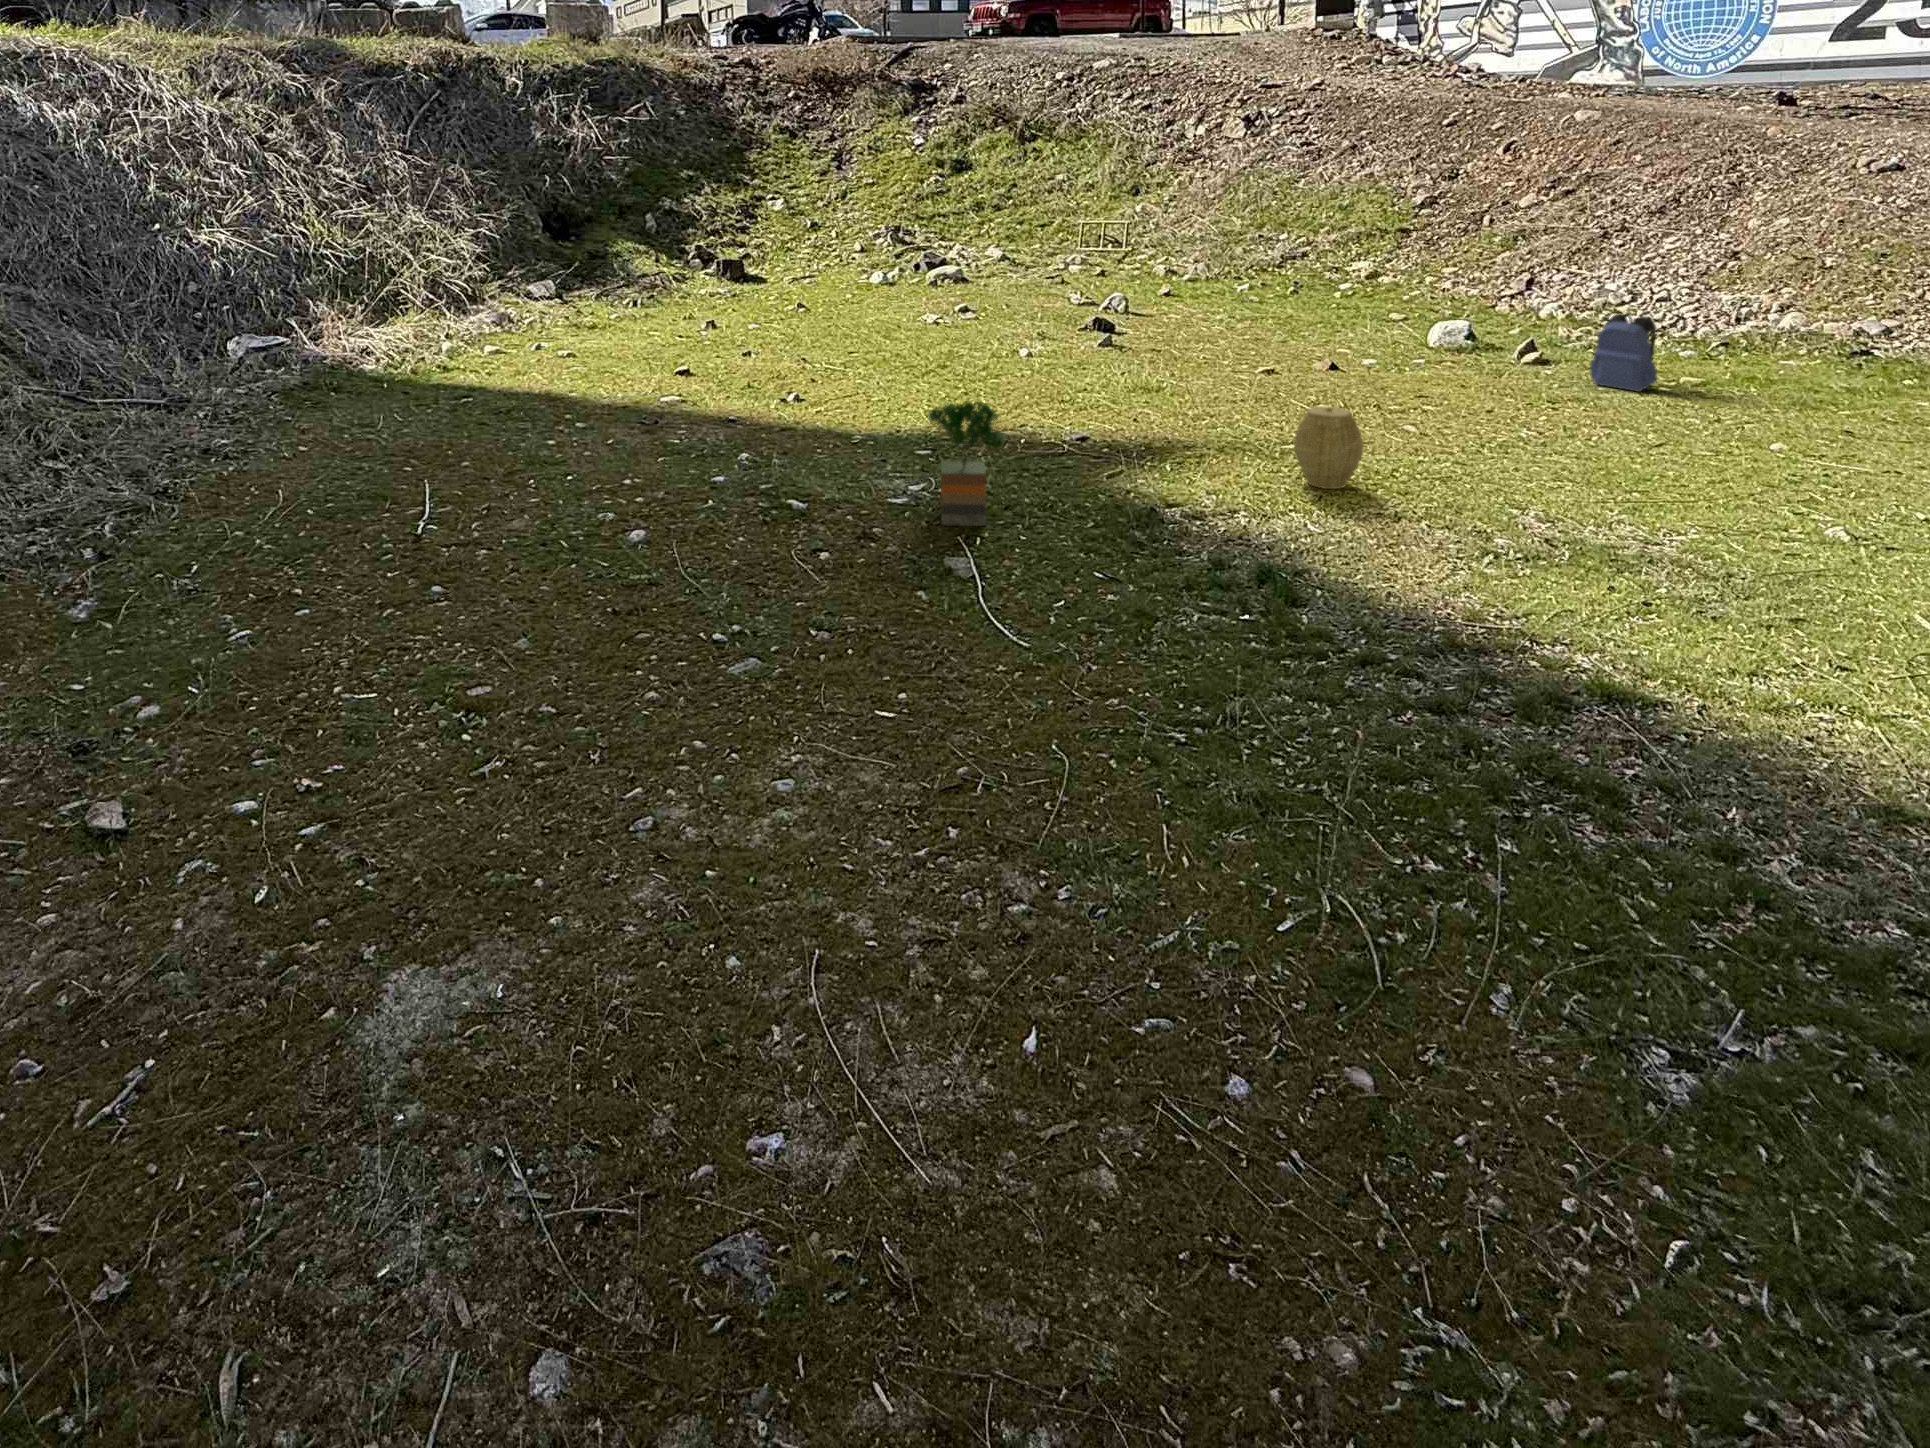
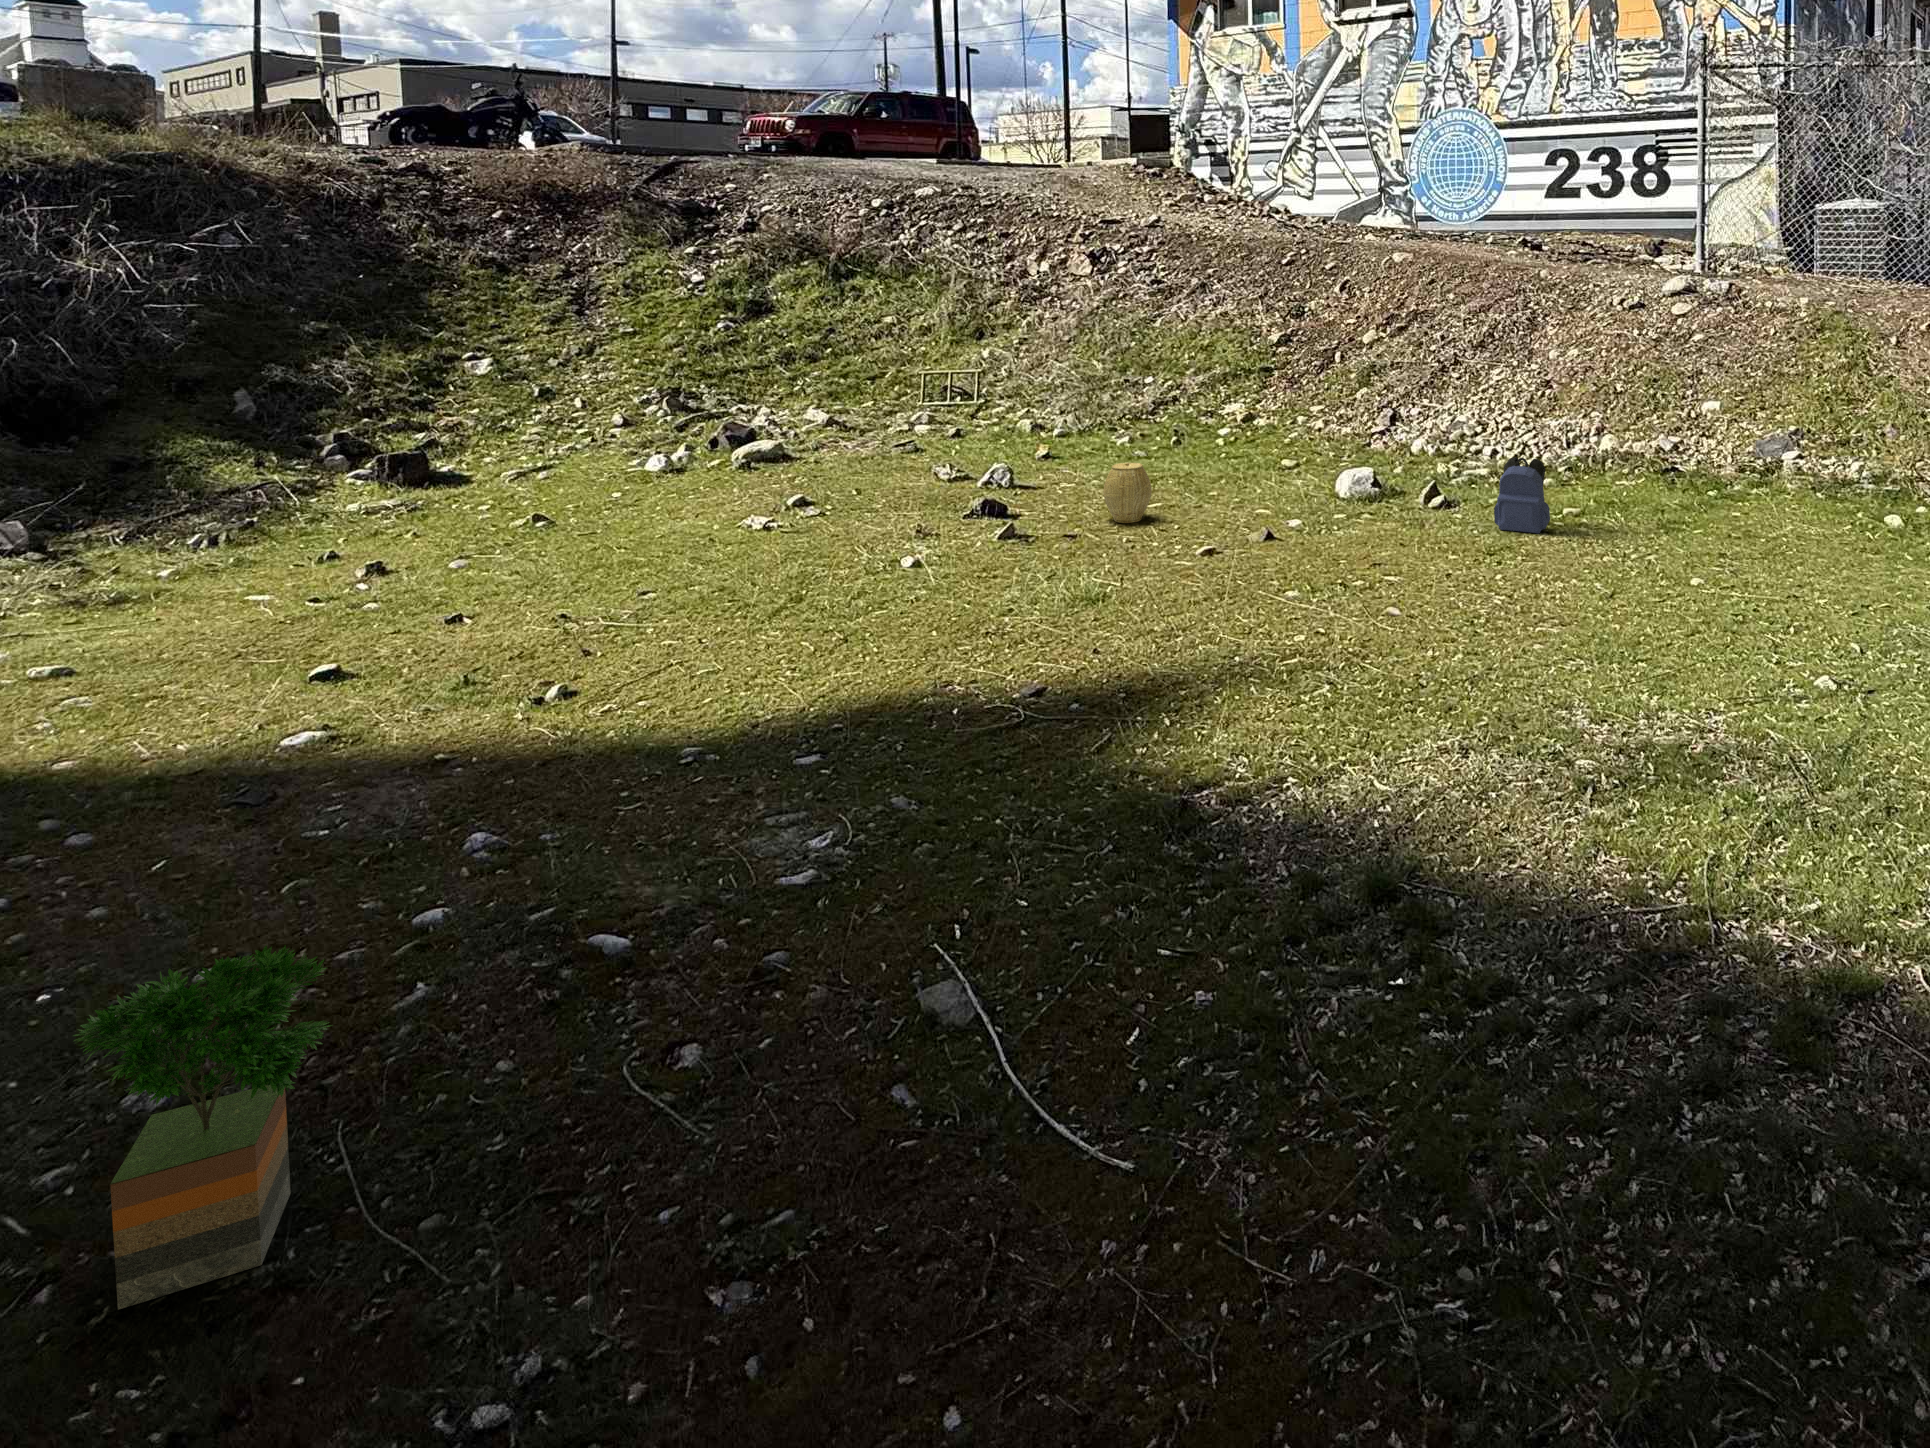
potted tree: present [926,401,1007,526] -> present [73,946,332,1310]
woven basket: present [1294,406,1363,489] -> present [1103,462,1152,523]

